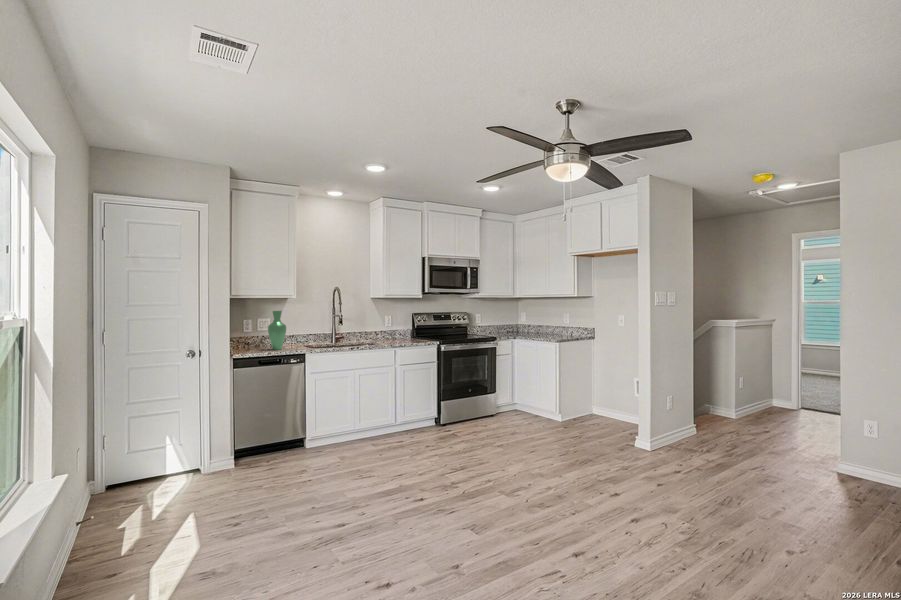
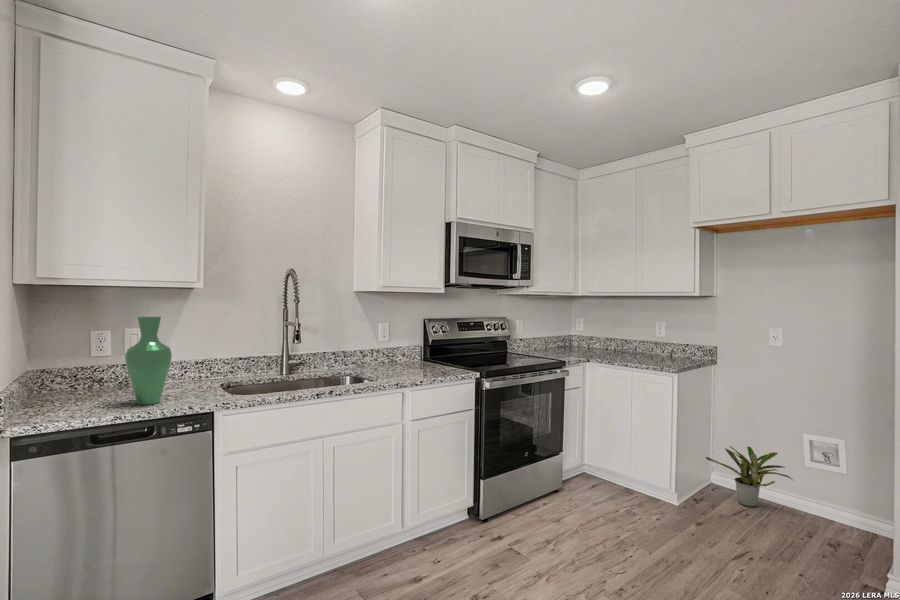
potted plant: none [580,385,622,421] -> present [706,446,791,507]

